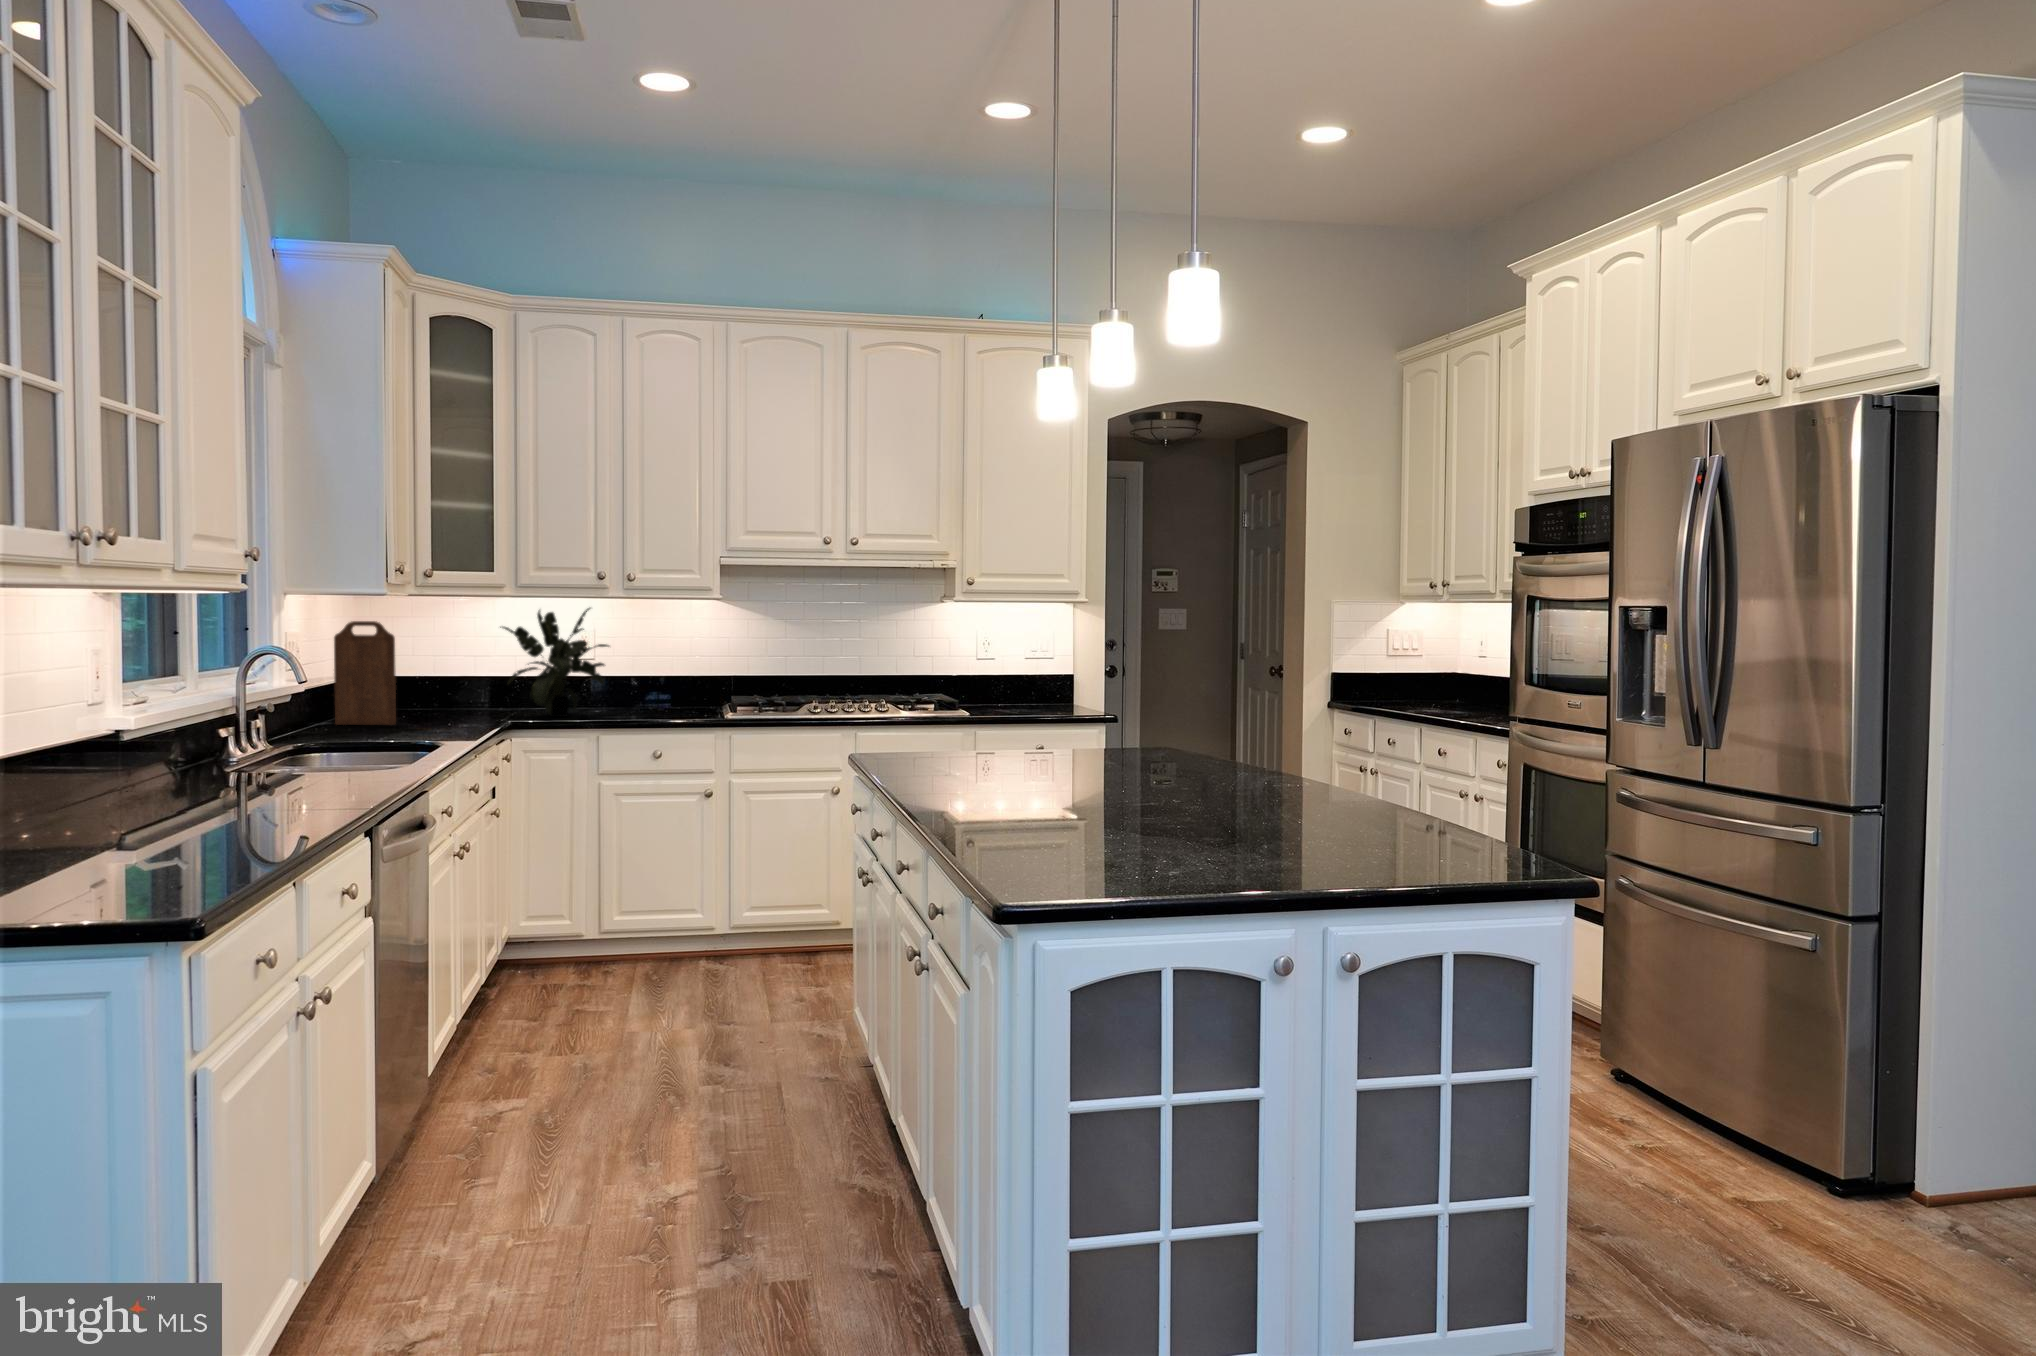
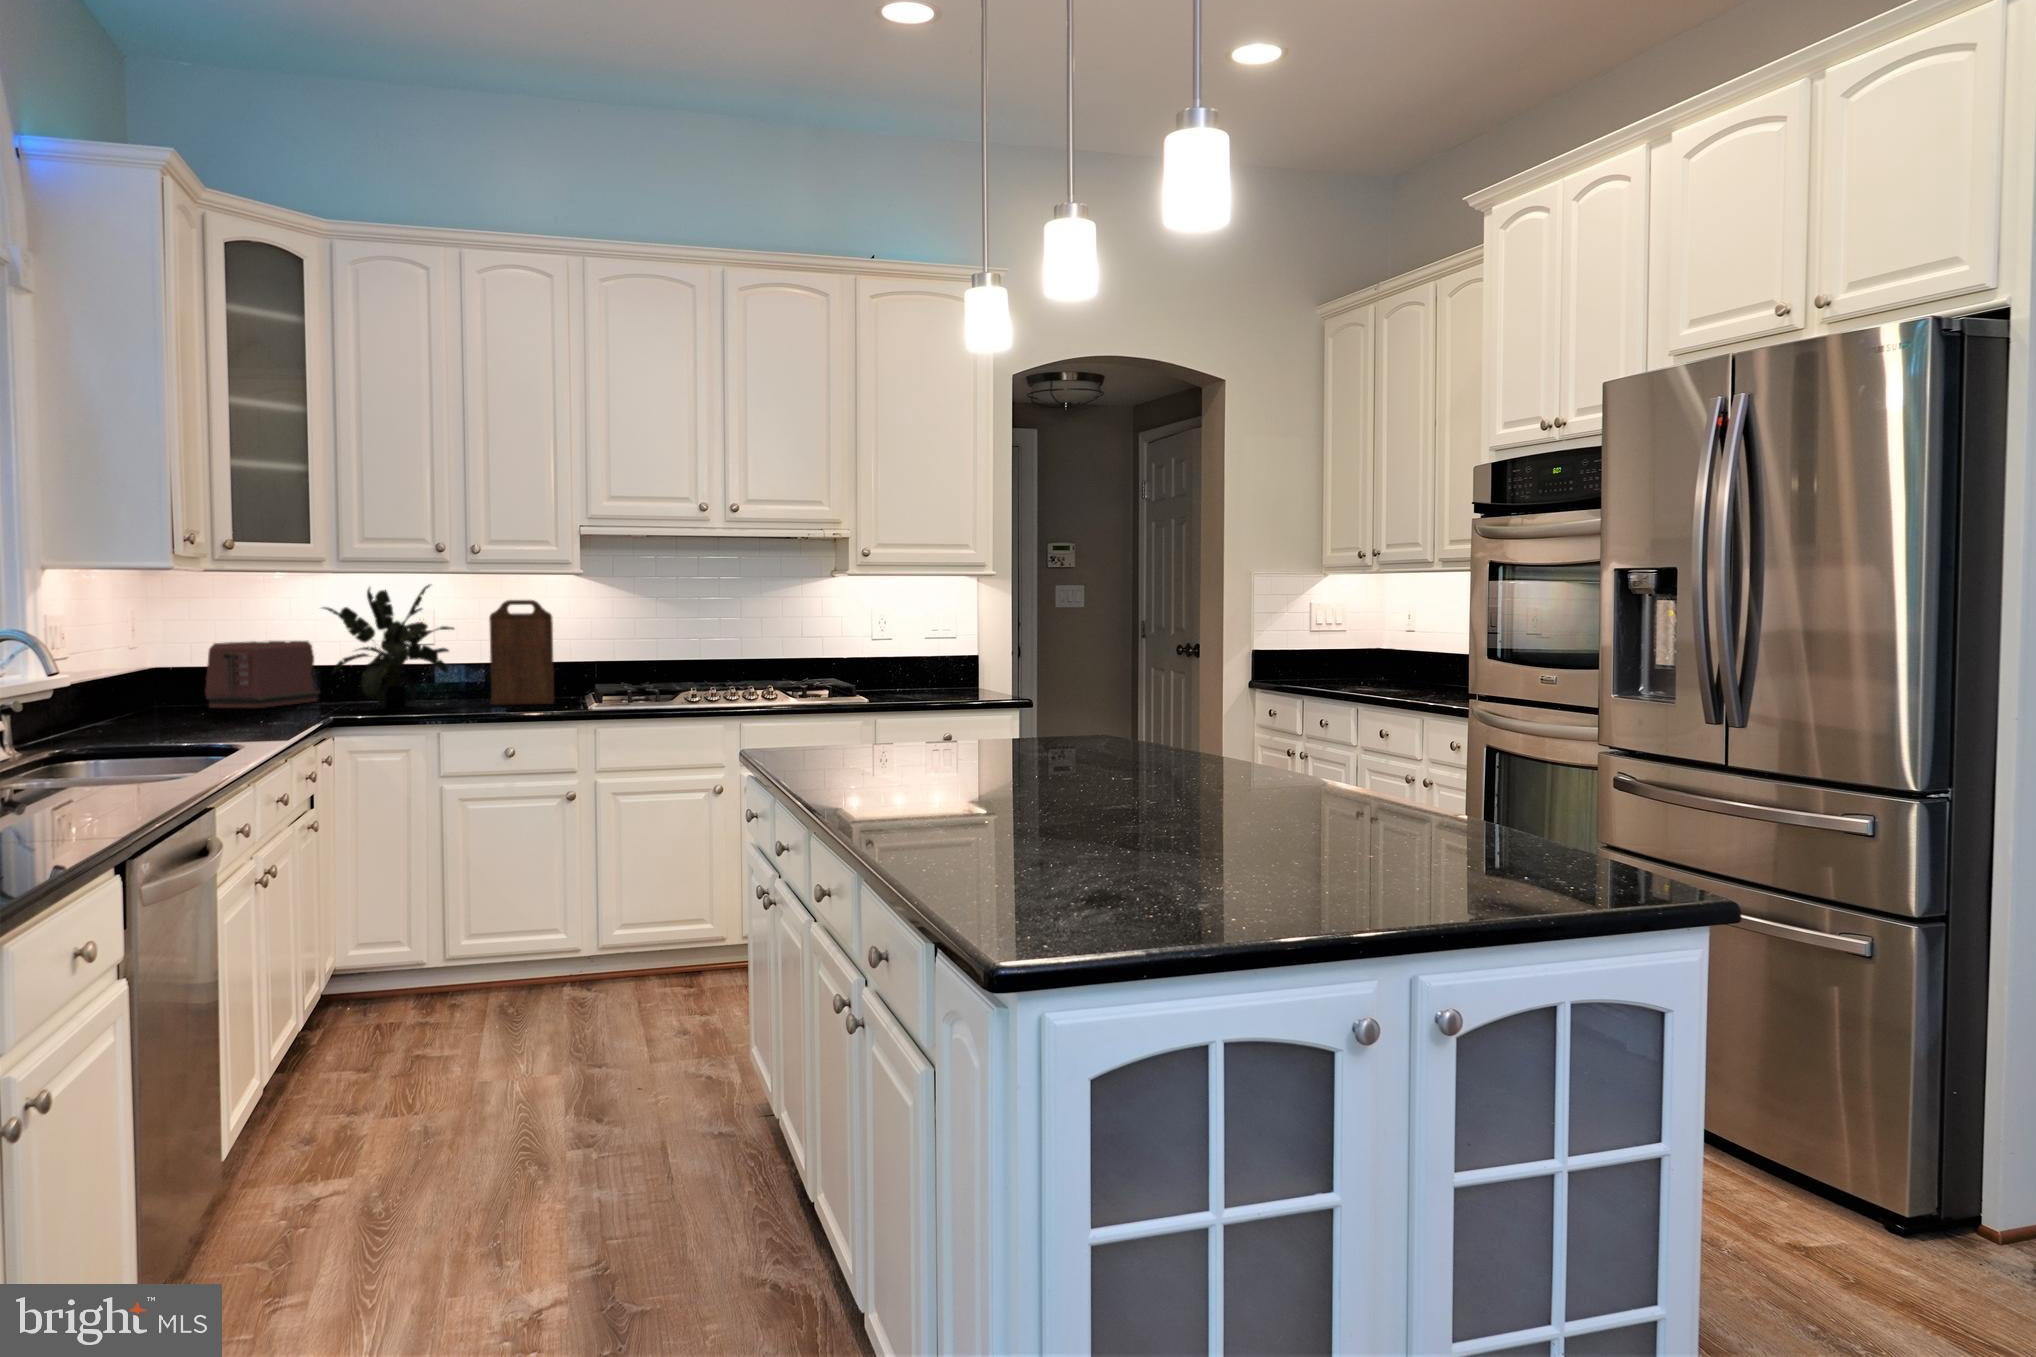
cutting board: present [334,621,396,725] -> present [489,600,554,705]
toaster: none [402,654,496,713] -> present [205,641,320,708]

